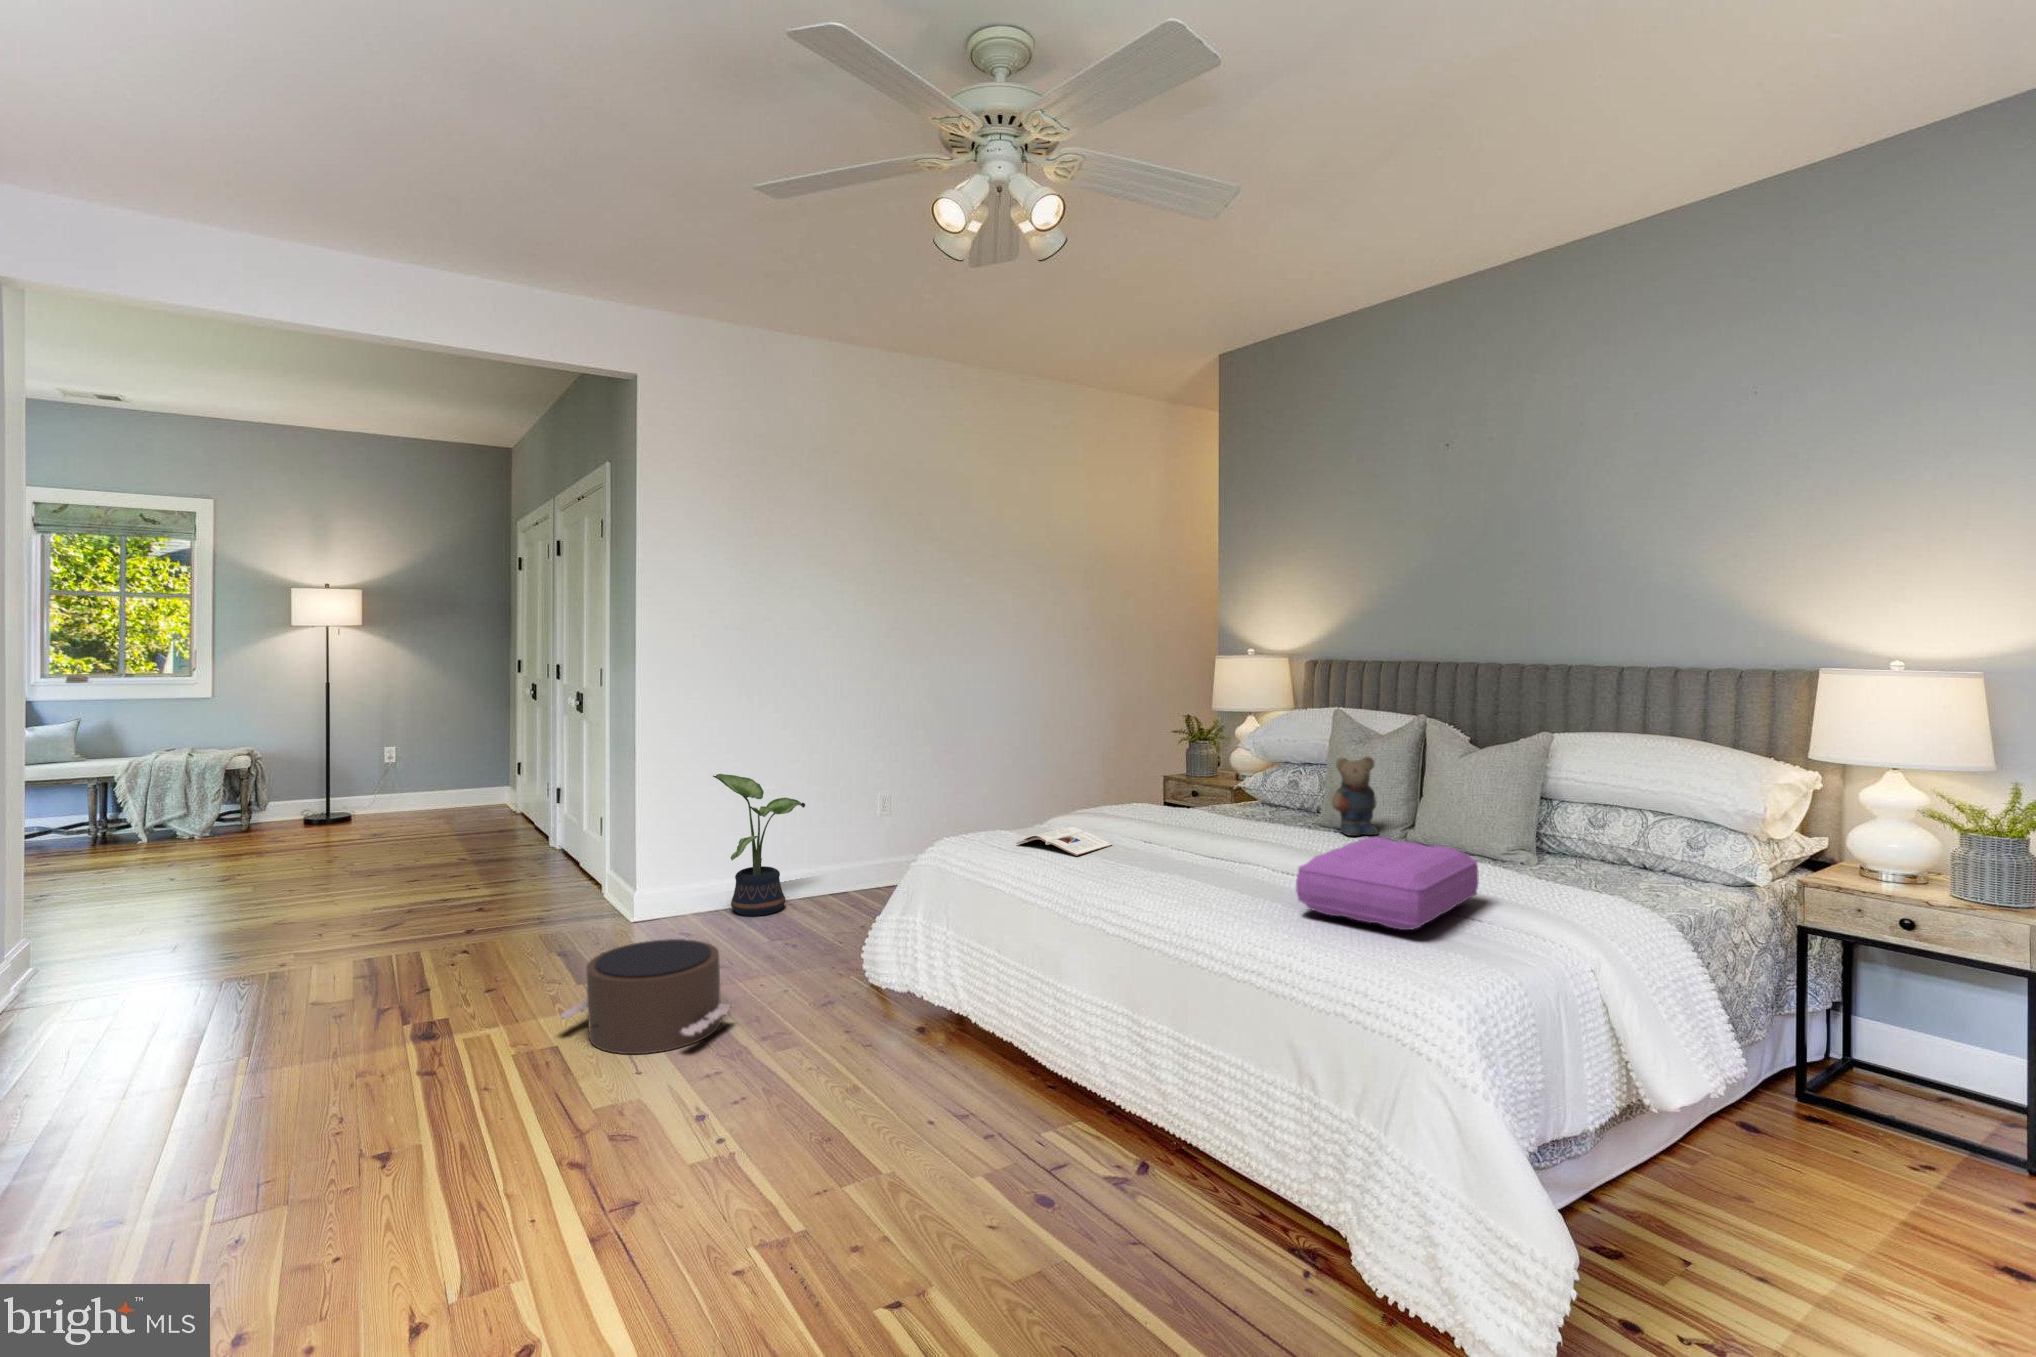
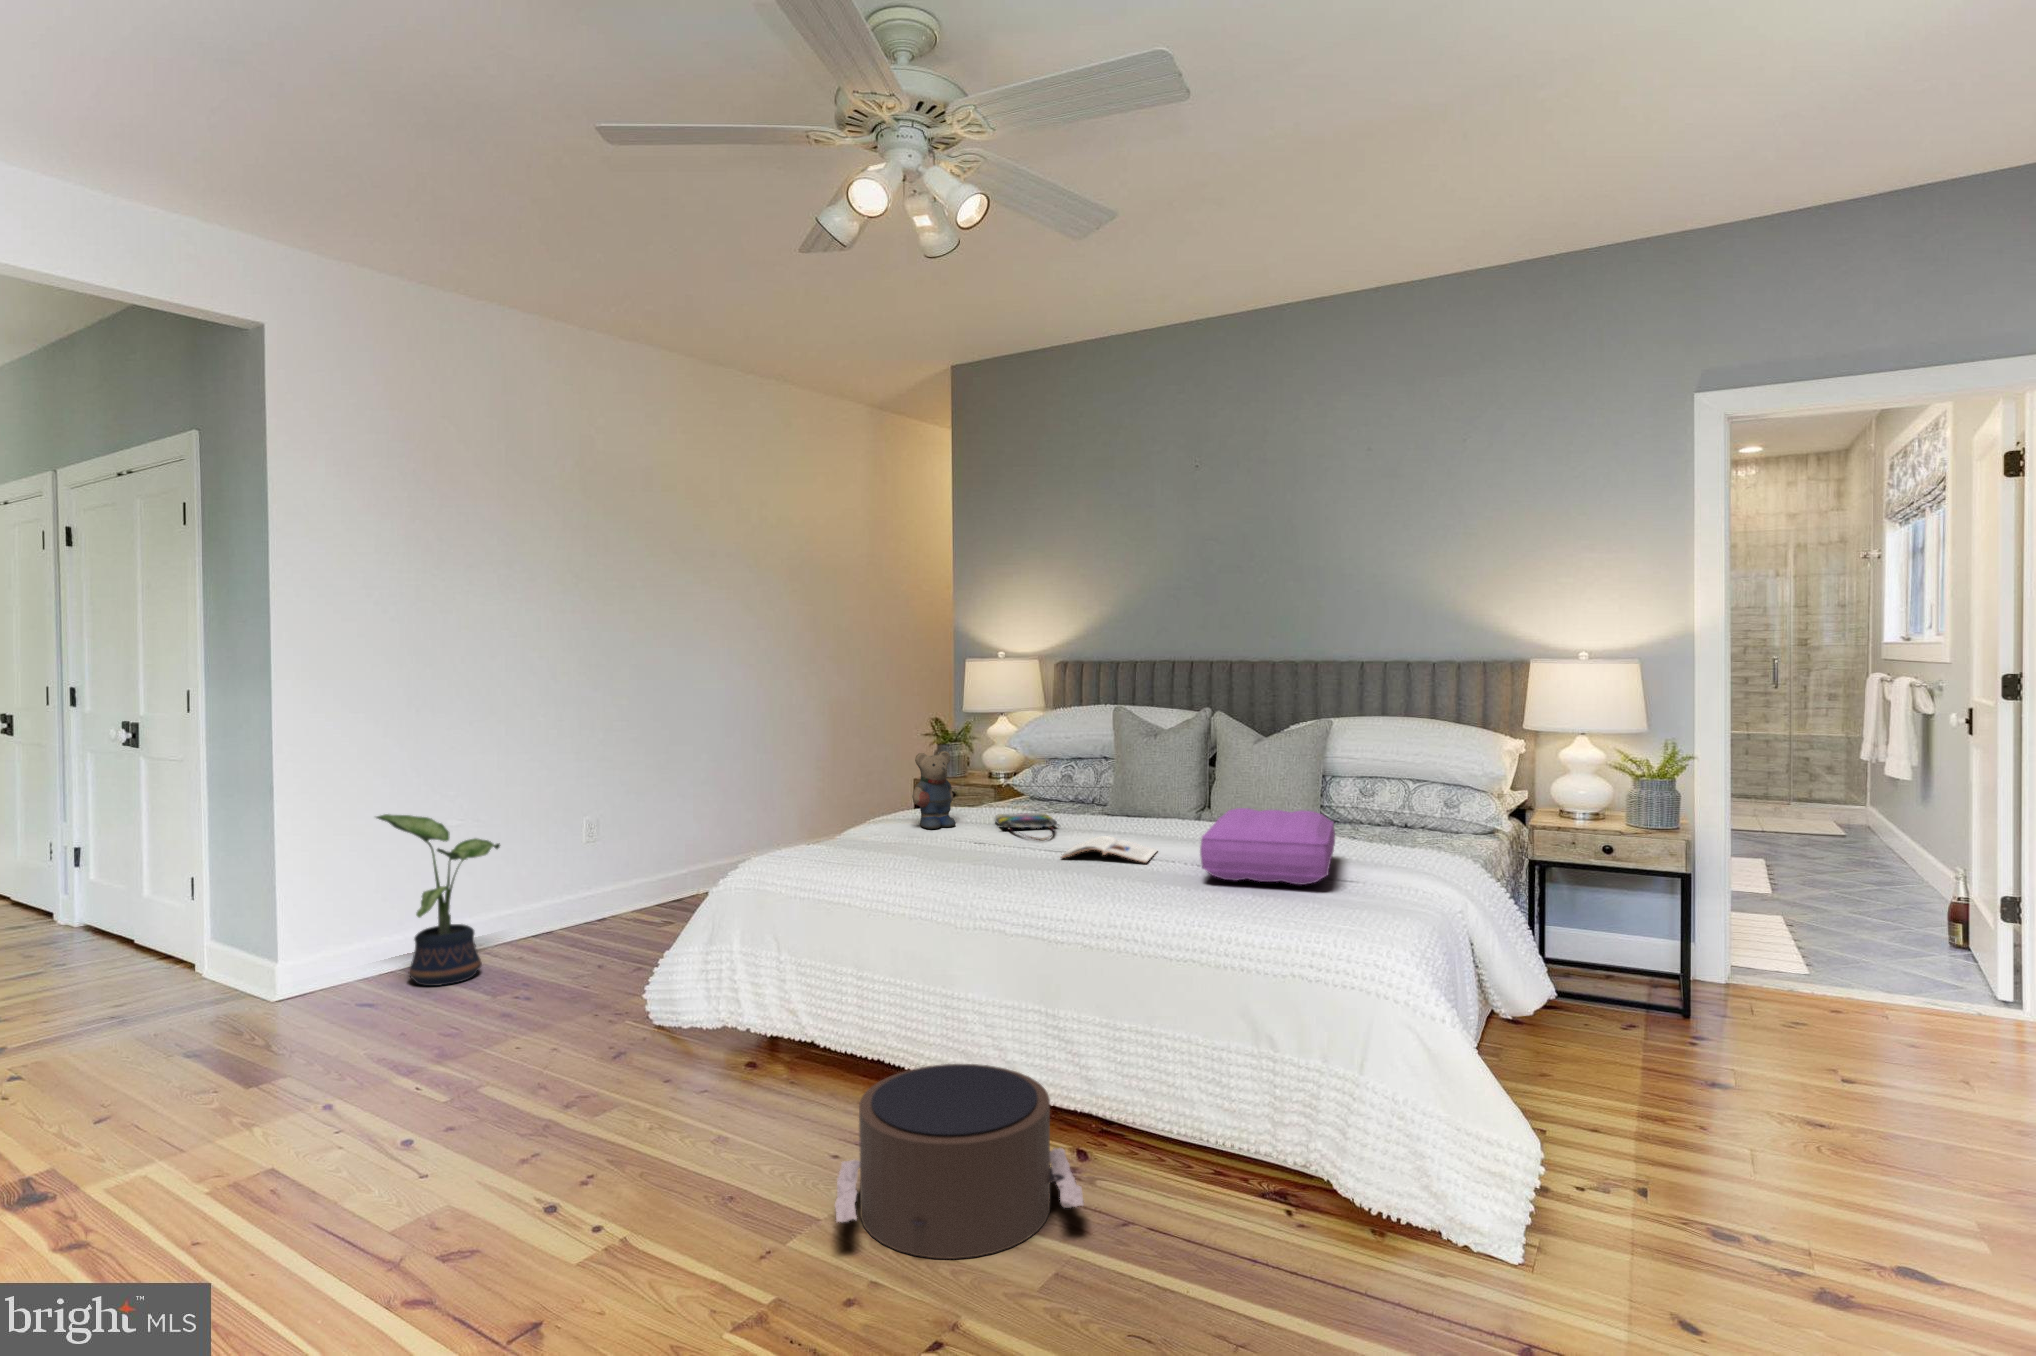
teddy bear: present [1332,756,1378,836] -> present [912,751,956,829]
tote bag: none [1168,816,1232,848] -> present [995,813,1057,840]
magazine: present [1016,827,1112,856] -> present [1062,836,1157,863]
pouf: present [560,939,731,1054] -> present [835,1064,1083,1259]

